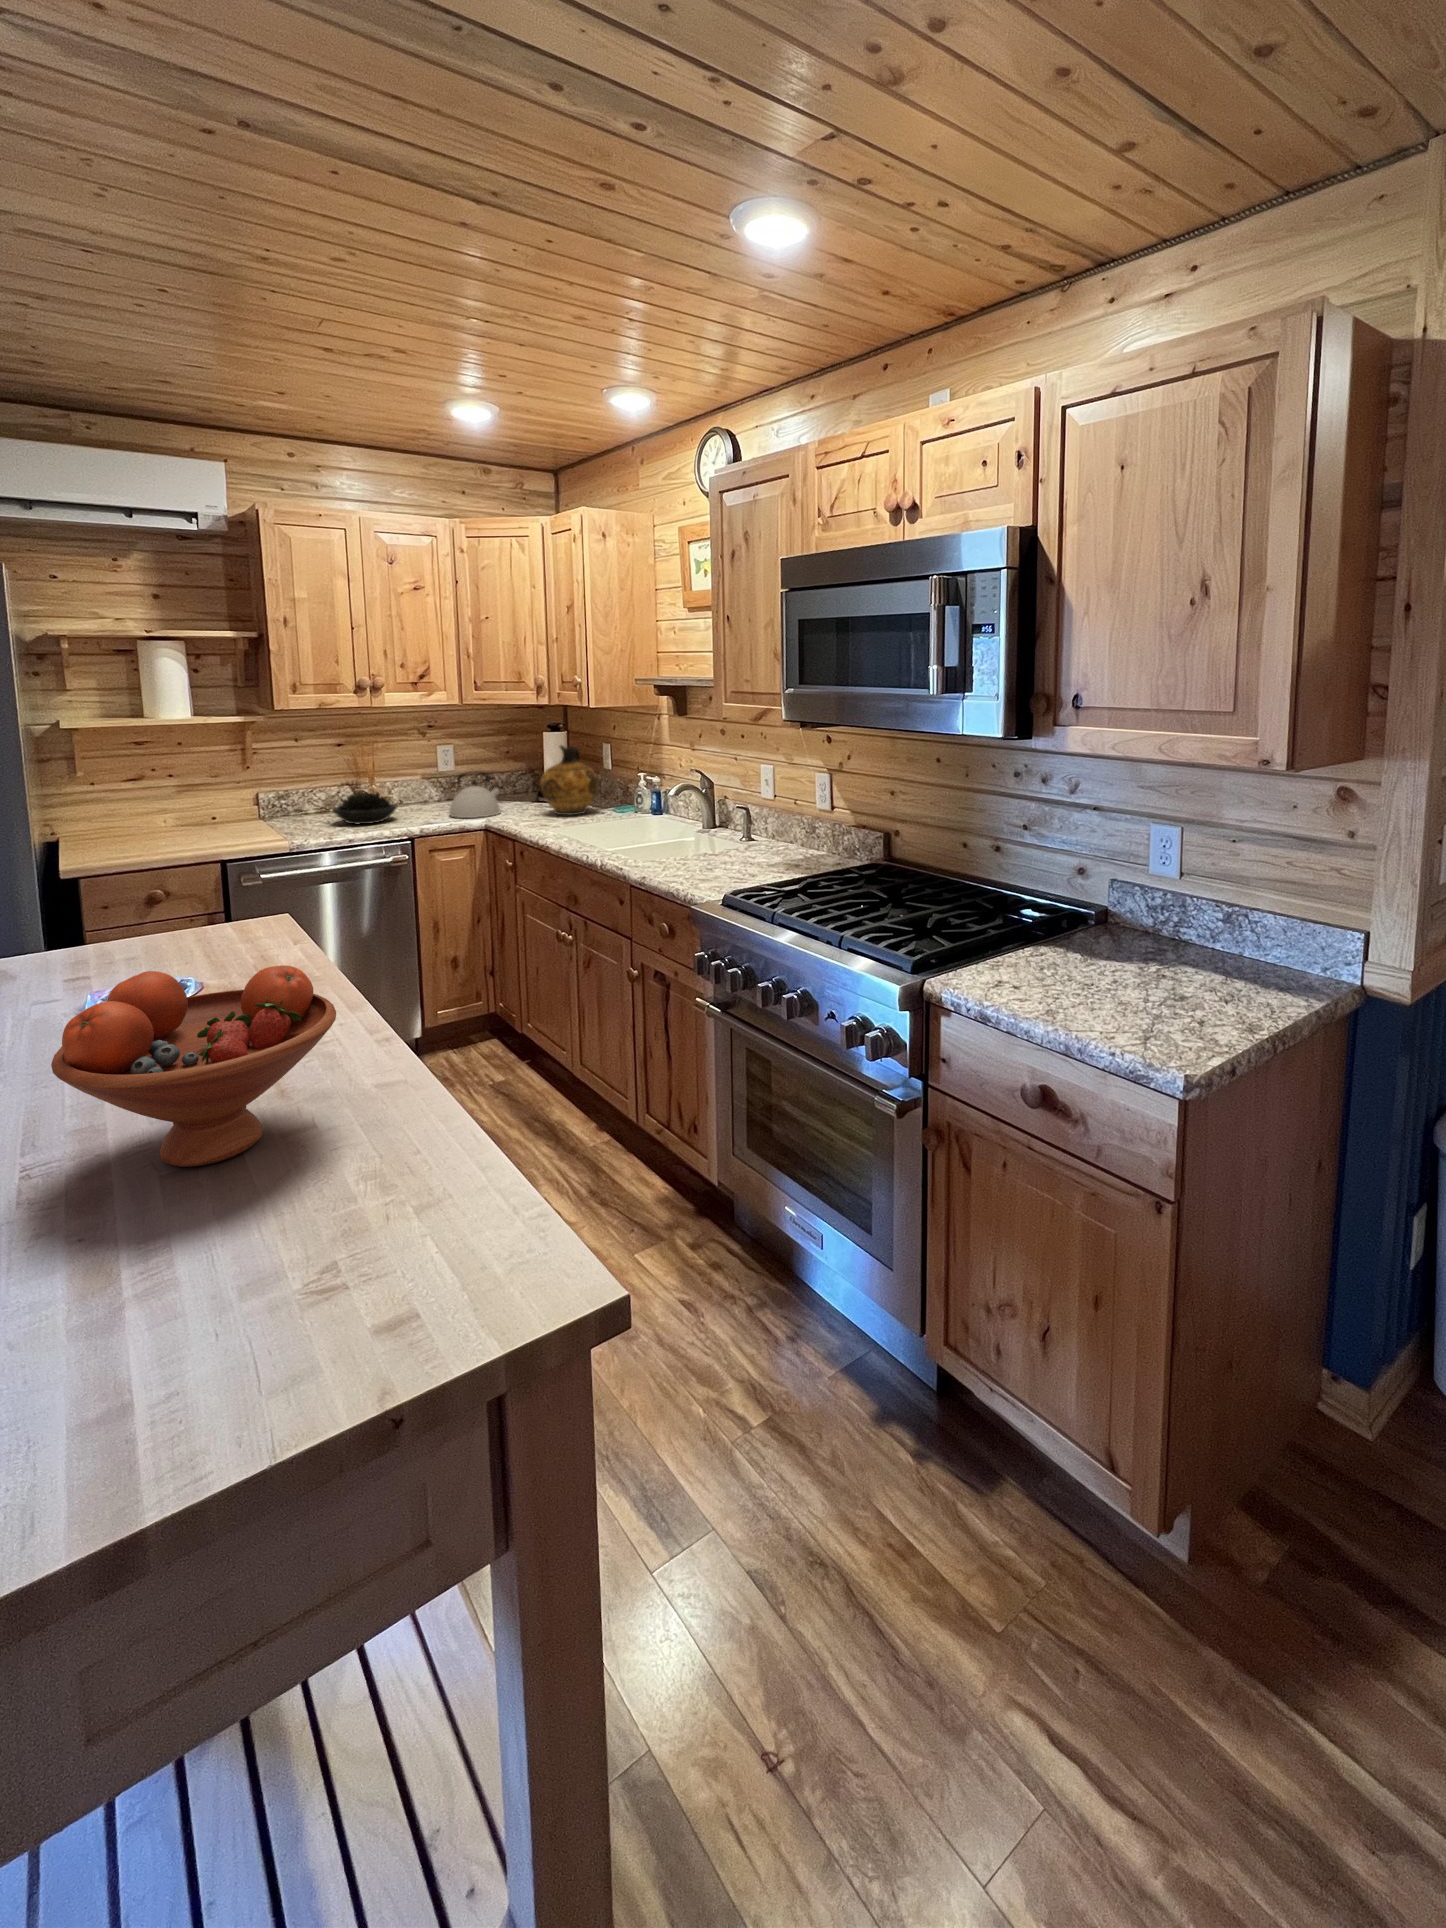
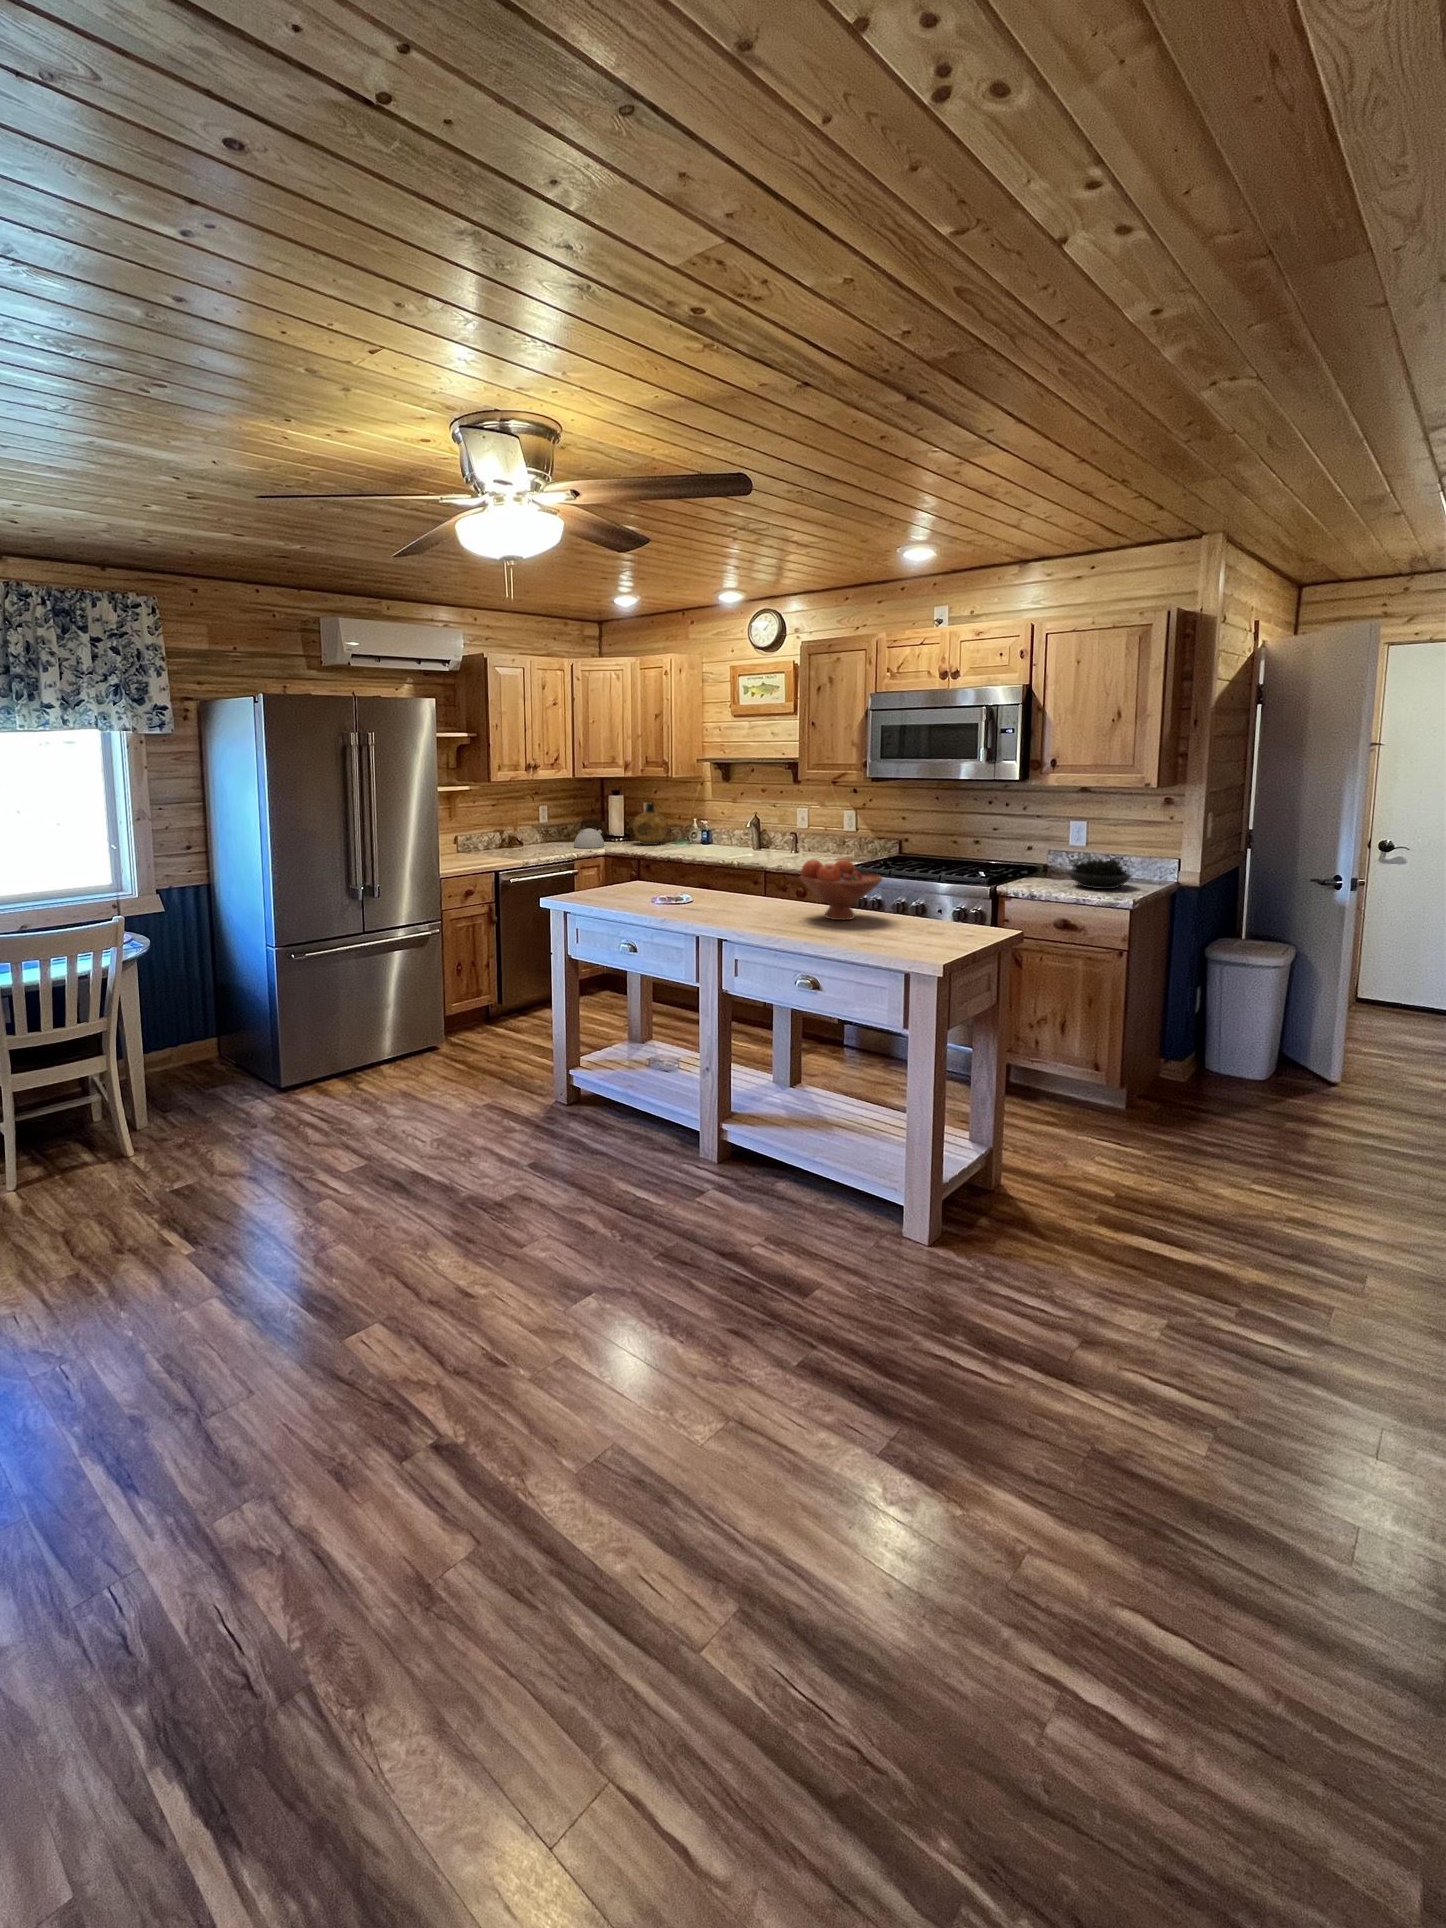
succulent plant: present [332,791,397,824] -> present [1068,859,1131,889]

